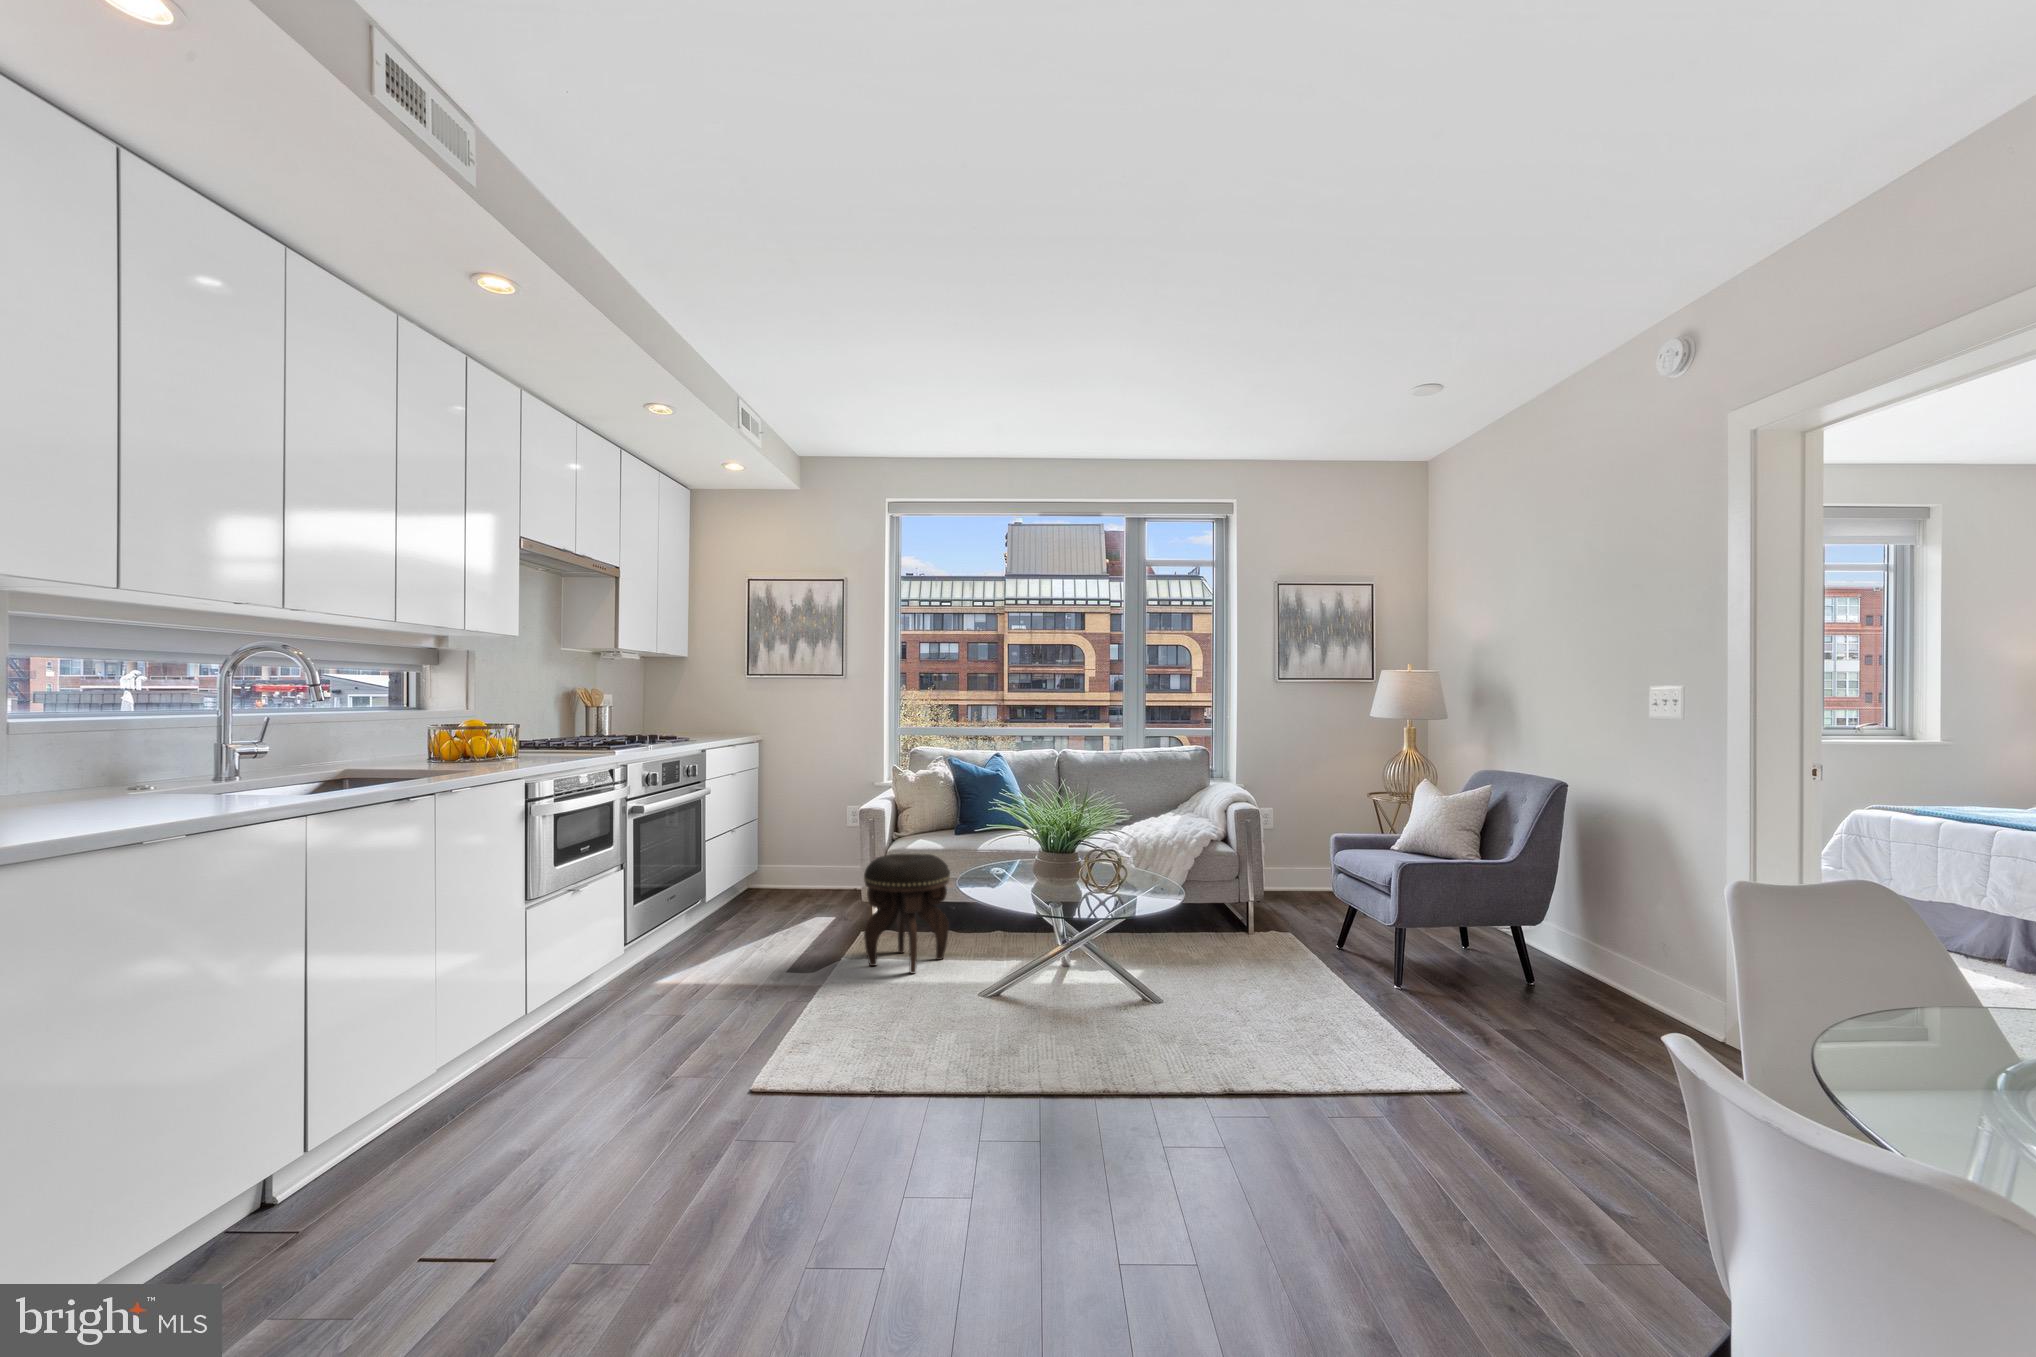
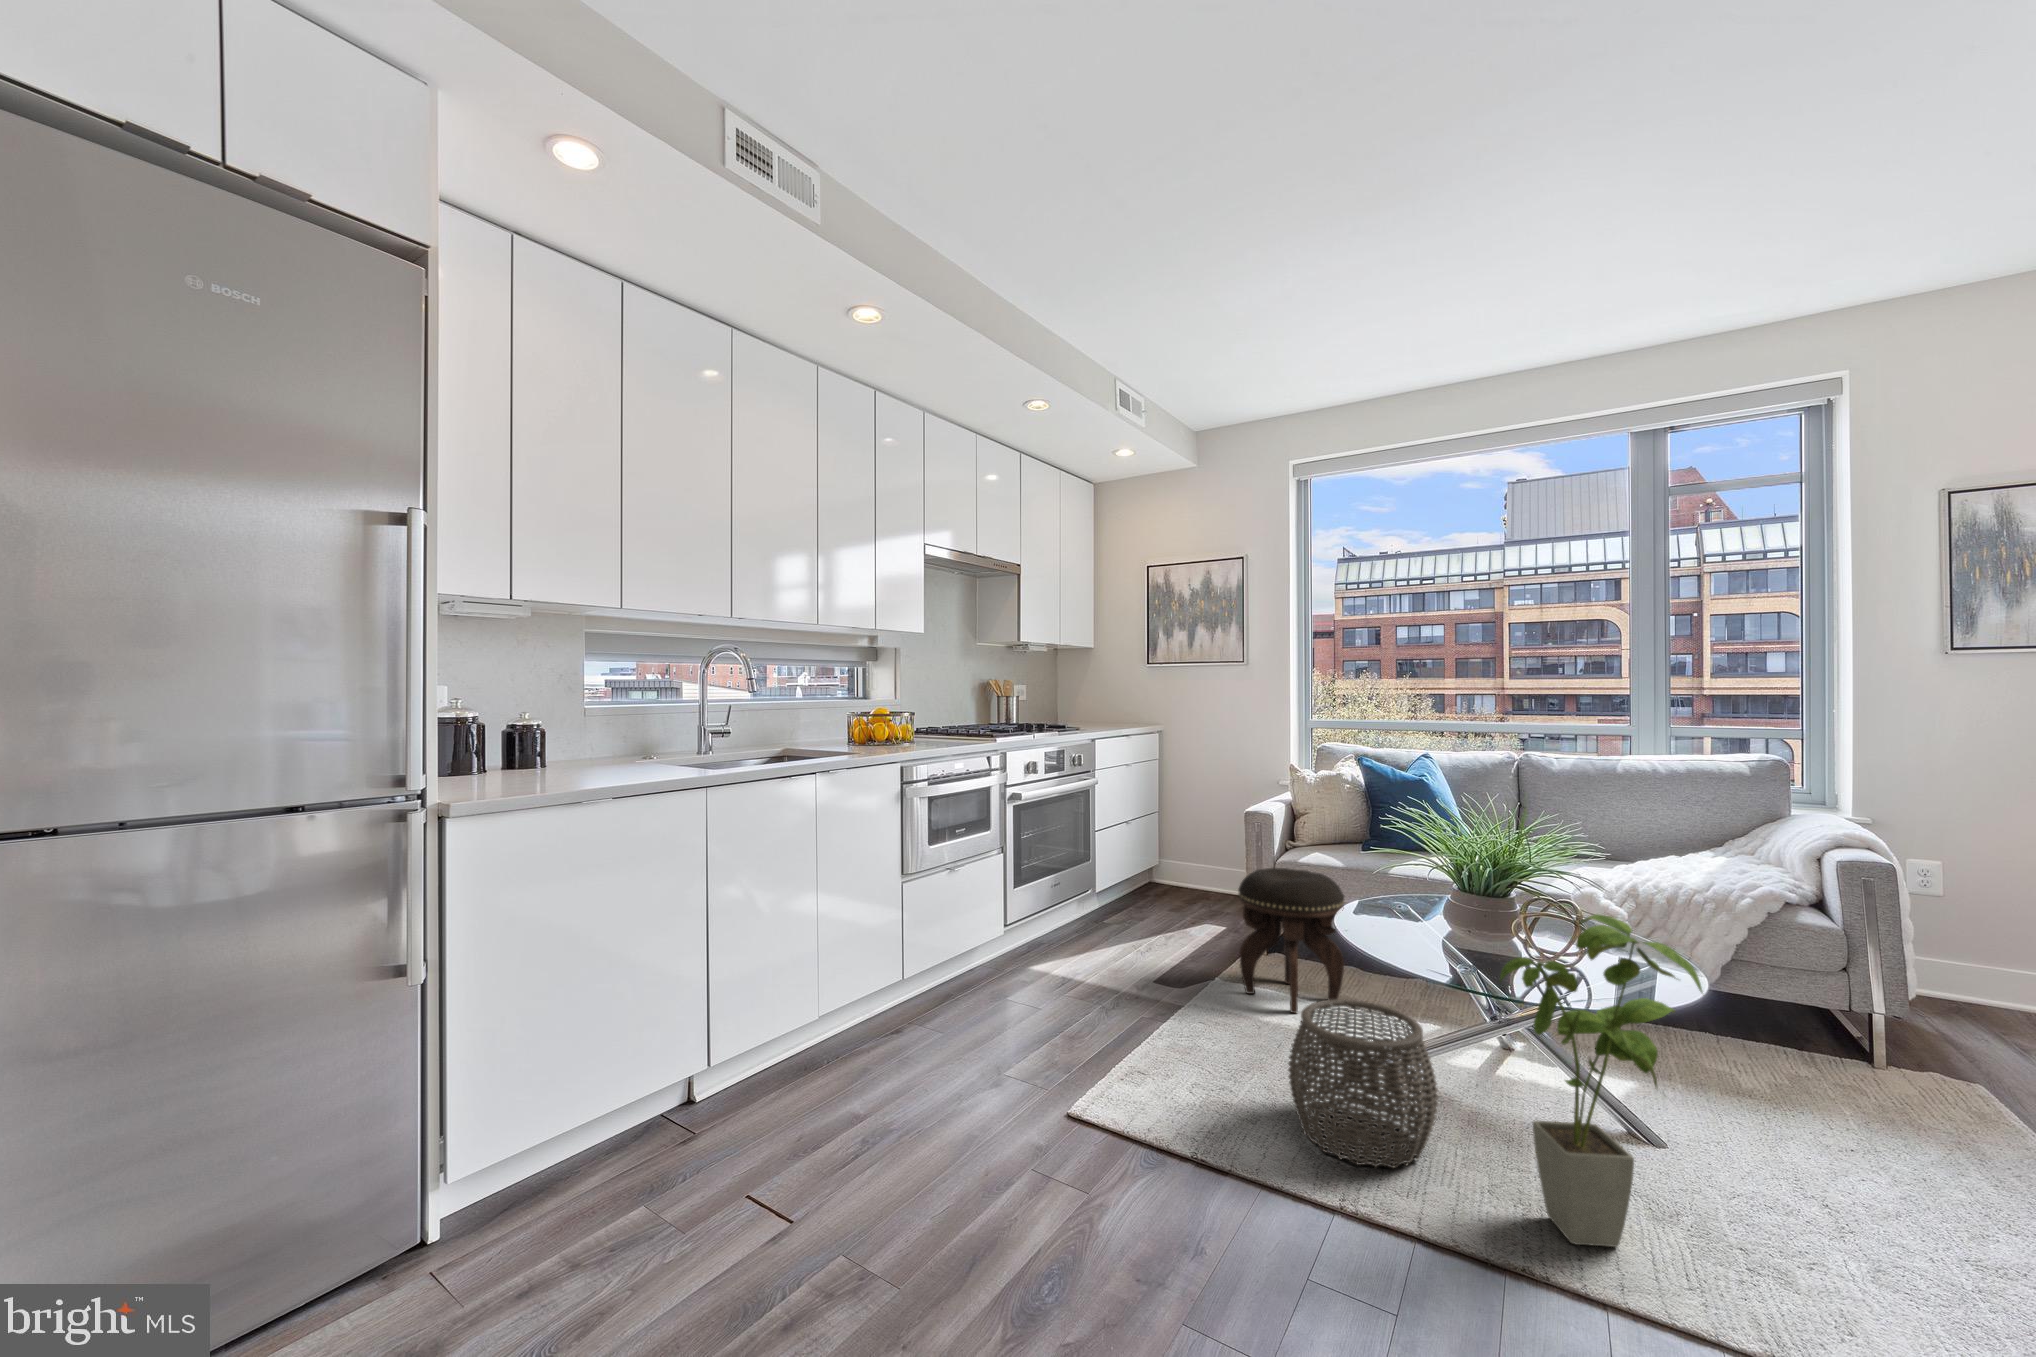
house plant: none [1085,849,1199,1072] -> present [1500,914,1702,1247]
woven basket: none [935,943,1042,1064] -> present [1288,999,1439,1168]

